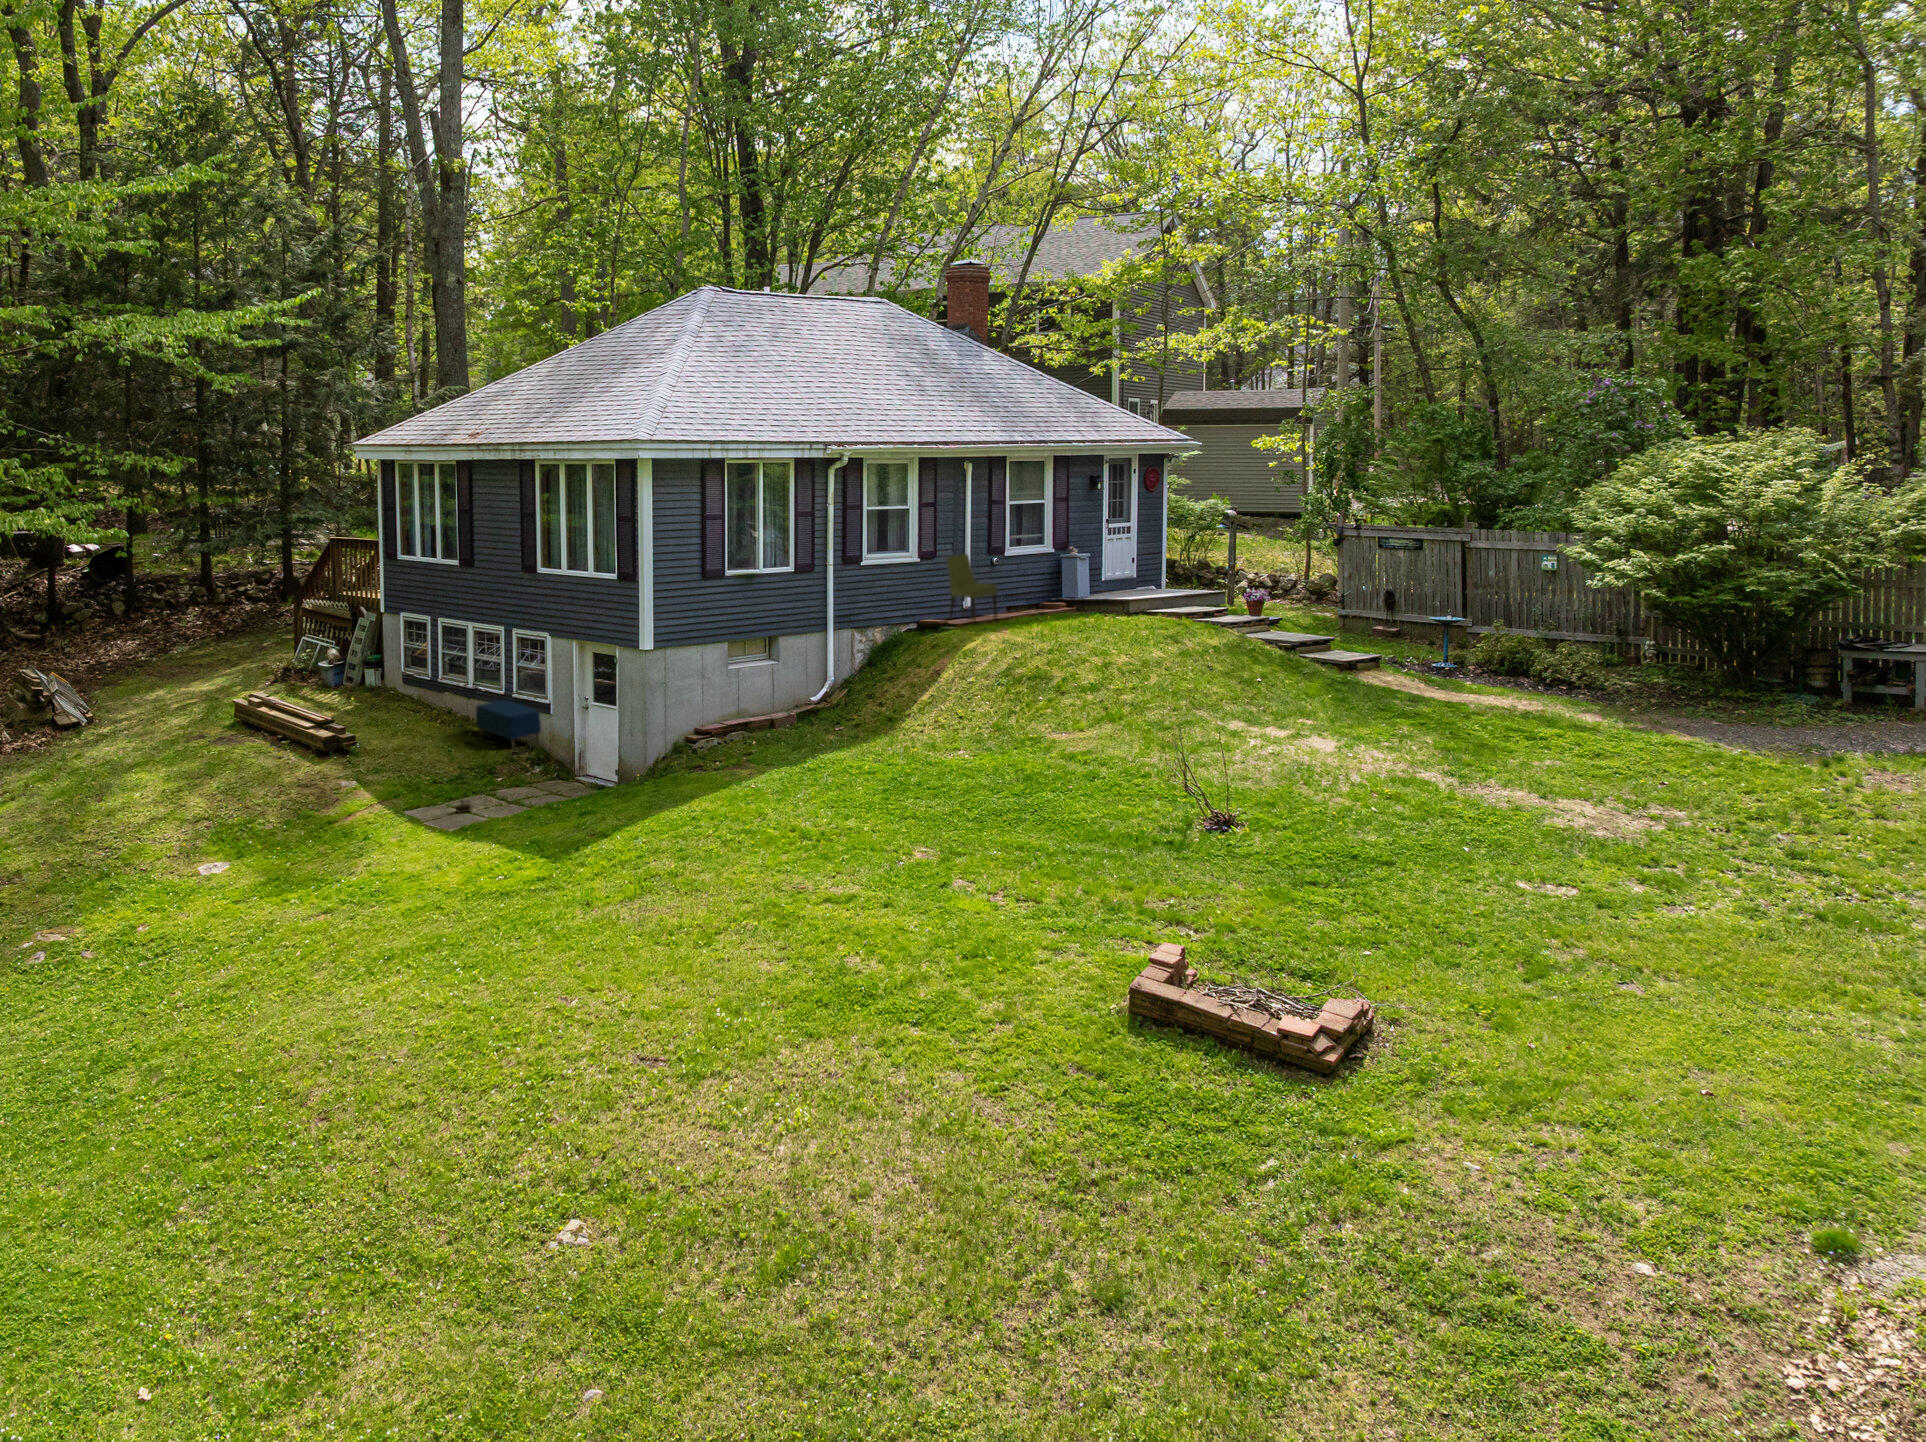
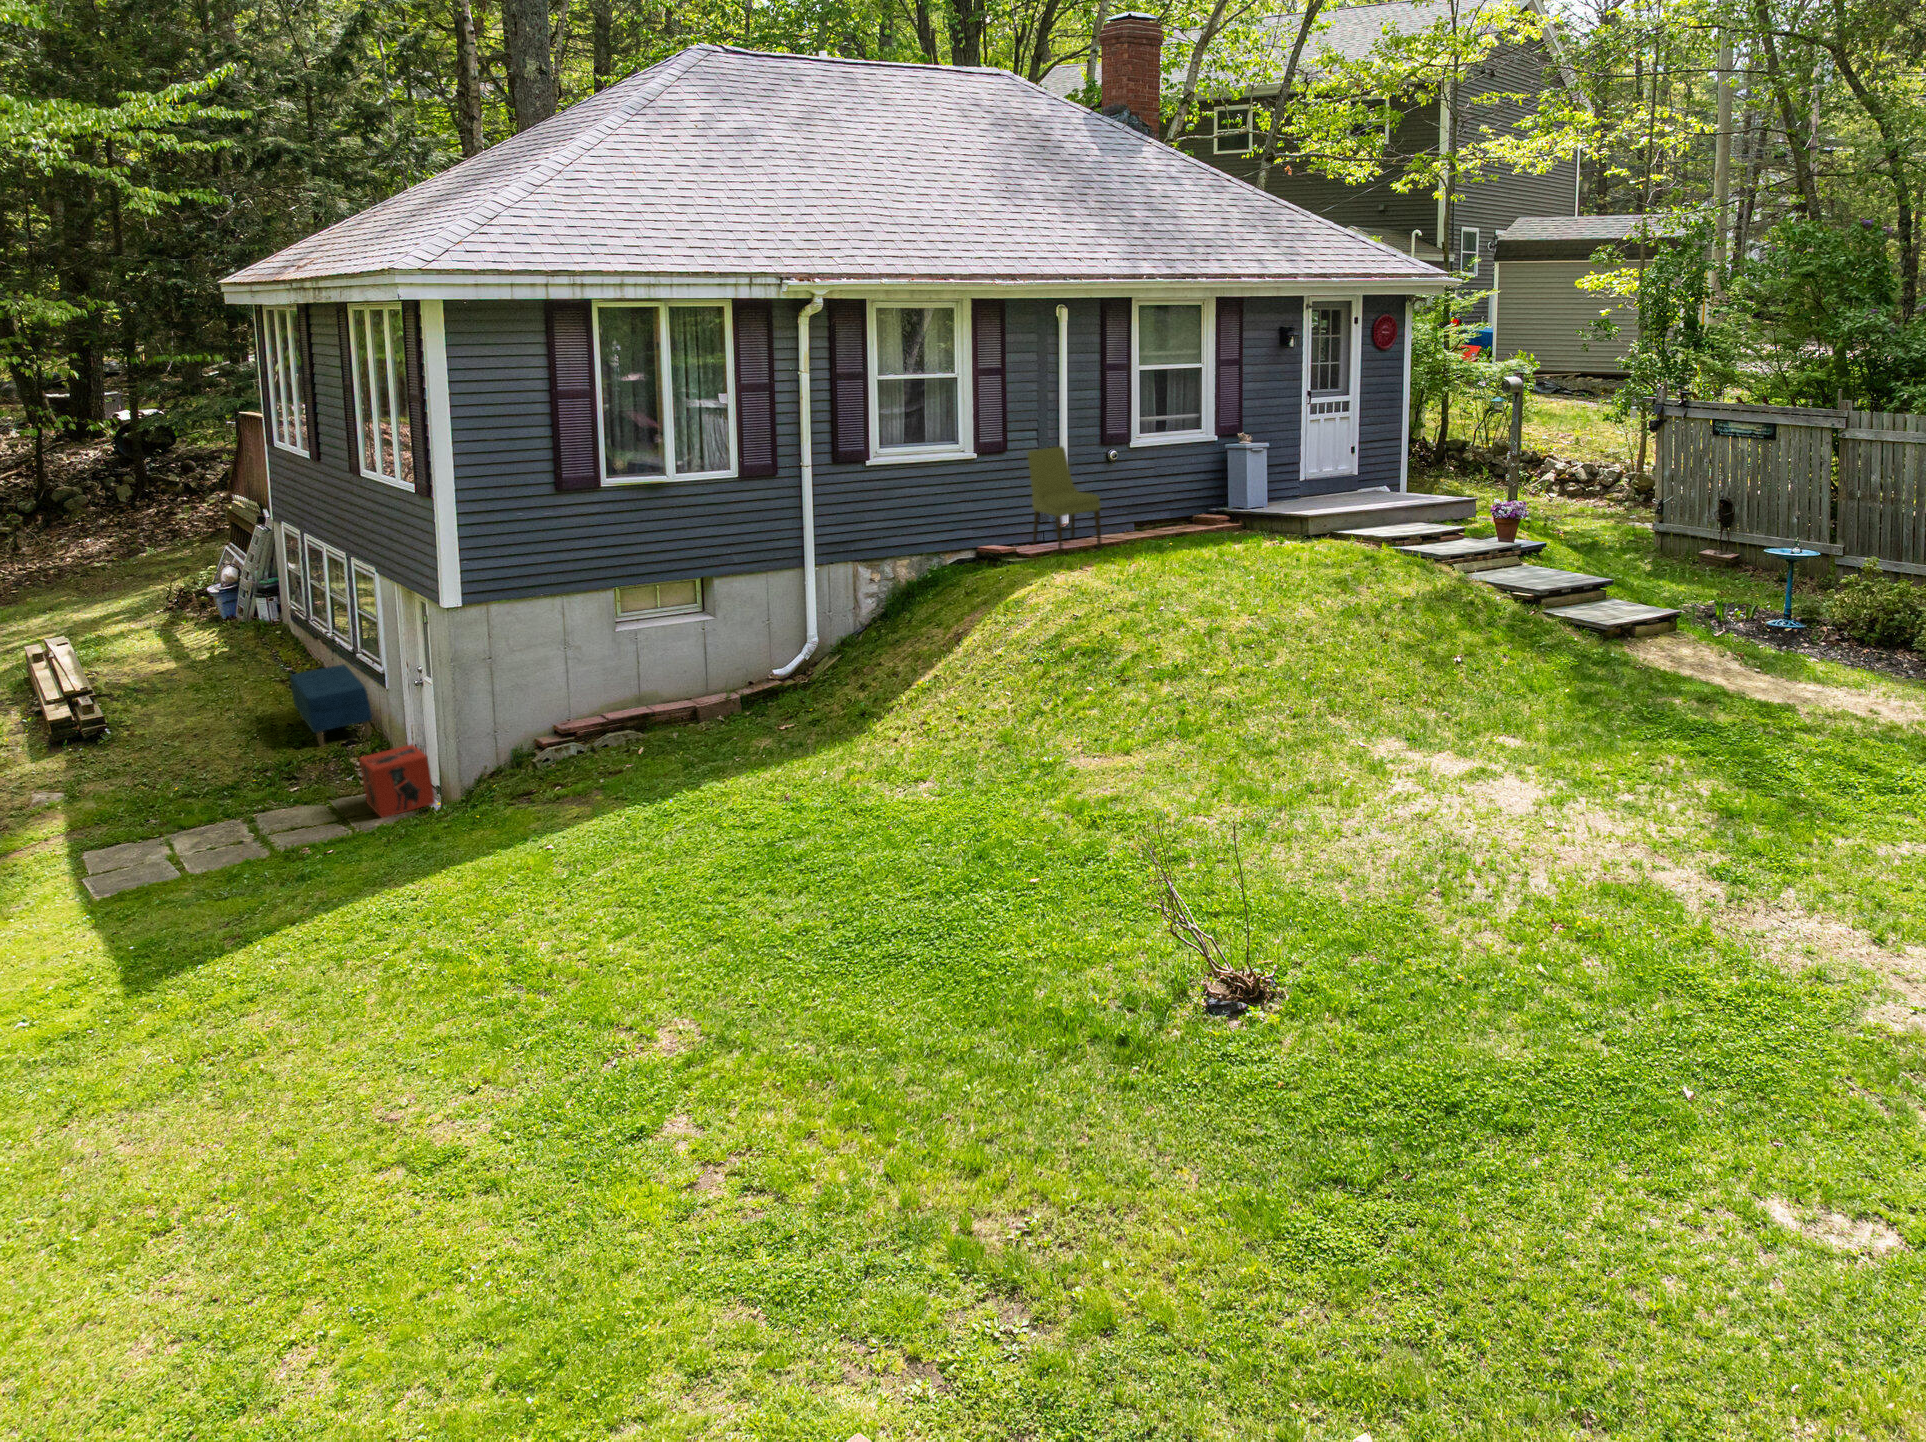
storage box: none [582,738,628,782] -> present [359,745,435,818]
potted plant: present [449,774,471,813] -> none [47,821,117,887]

